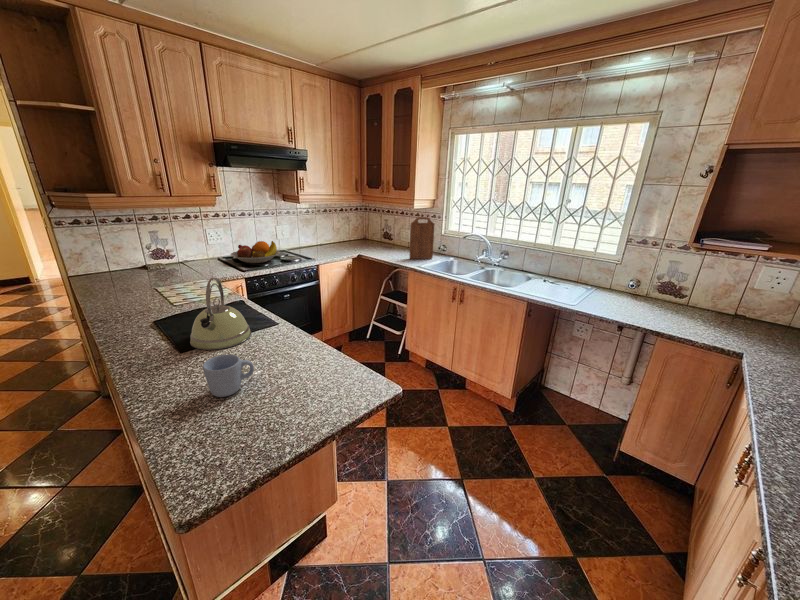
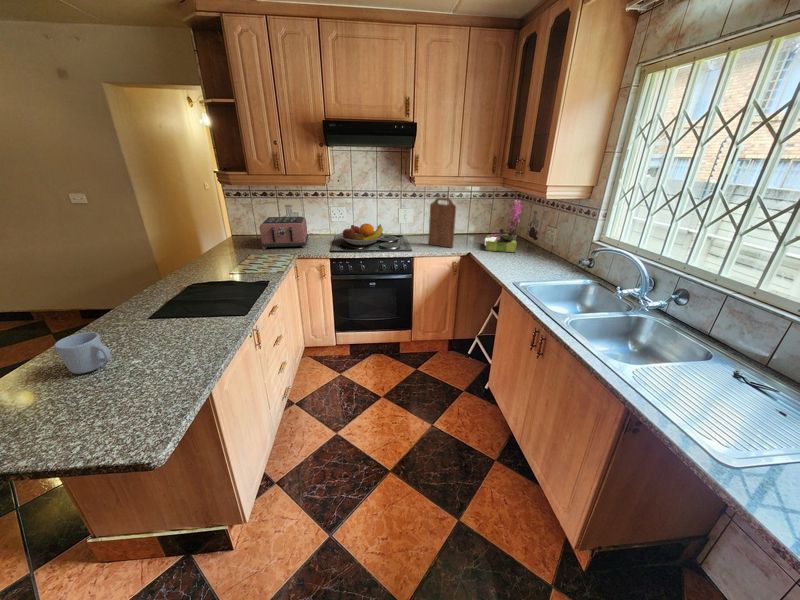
flower arrangement: none [357,211,386,252] -> present [485,200,523,252]
cutting board: present [410,217,434,259] -> present [428,198,456,247]
toaster: none [134,242,208,281] -> present [260,217,308,249]
kettle: present [190,277,251,350] -> none [146,254,222,324]

